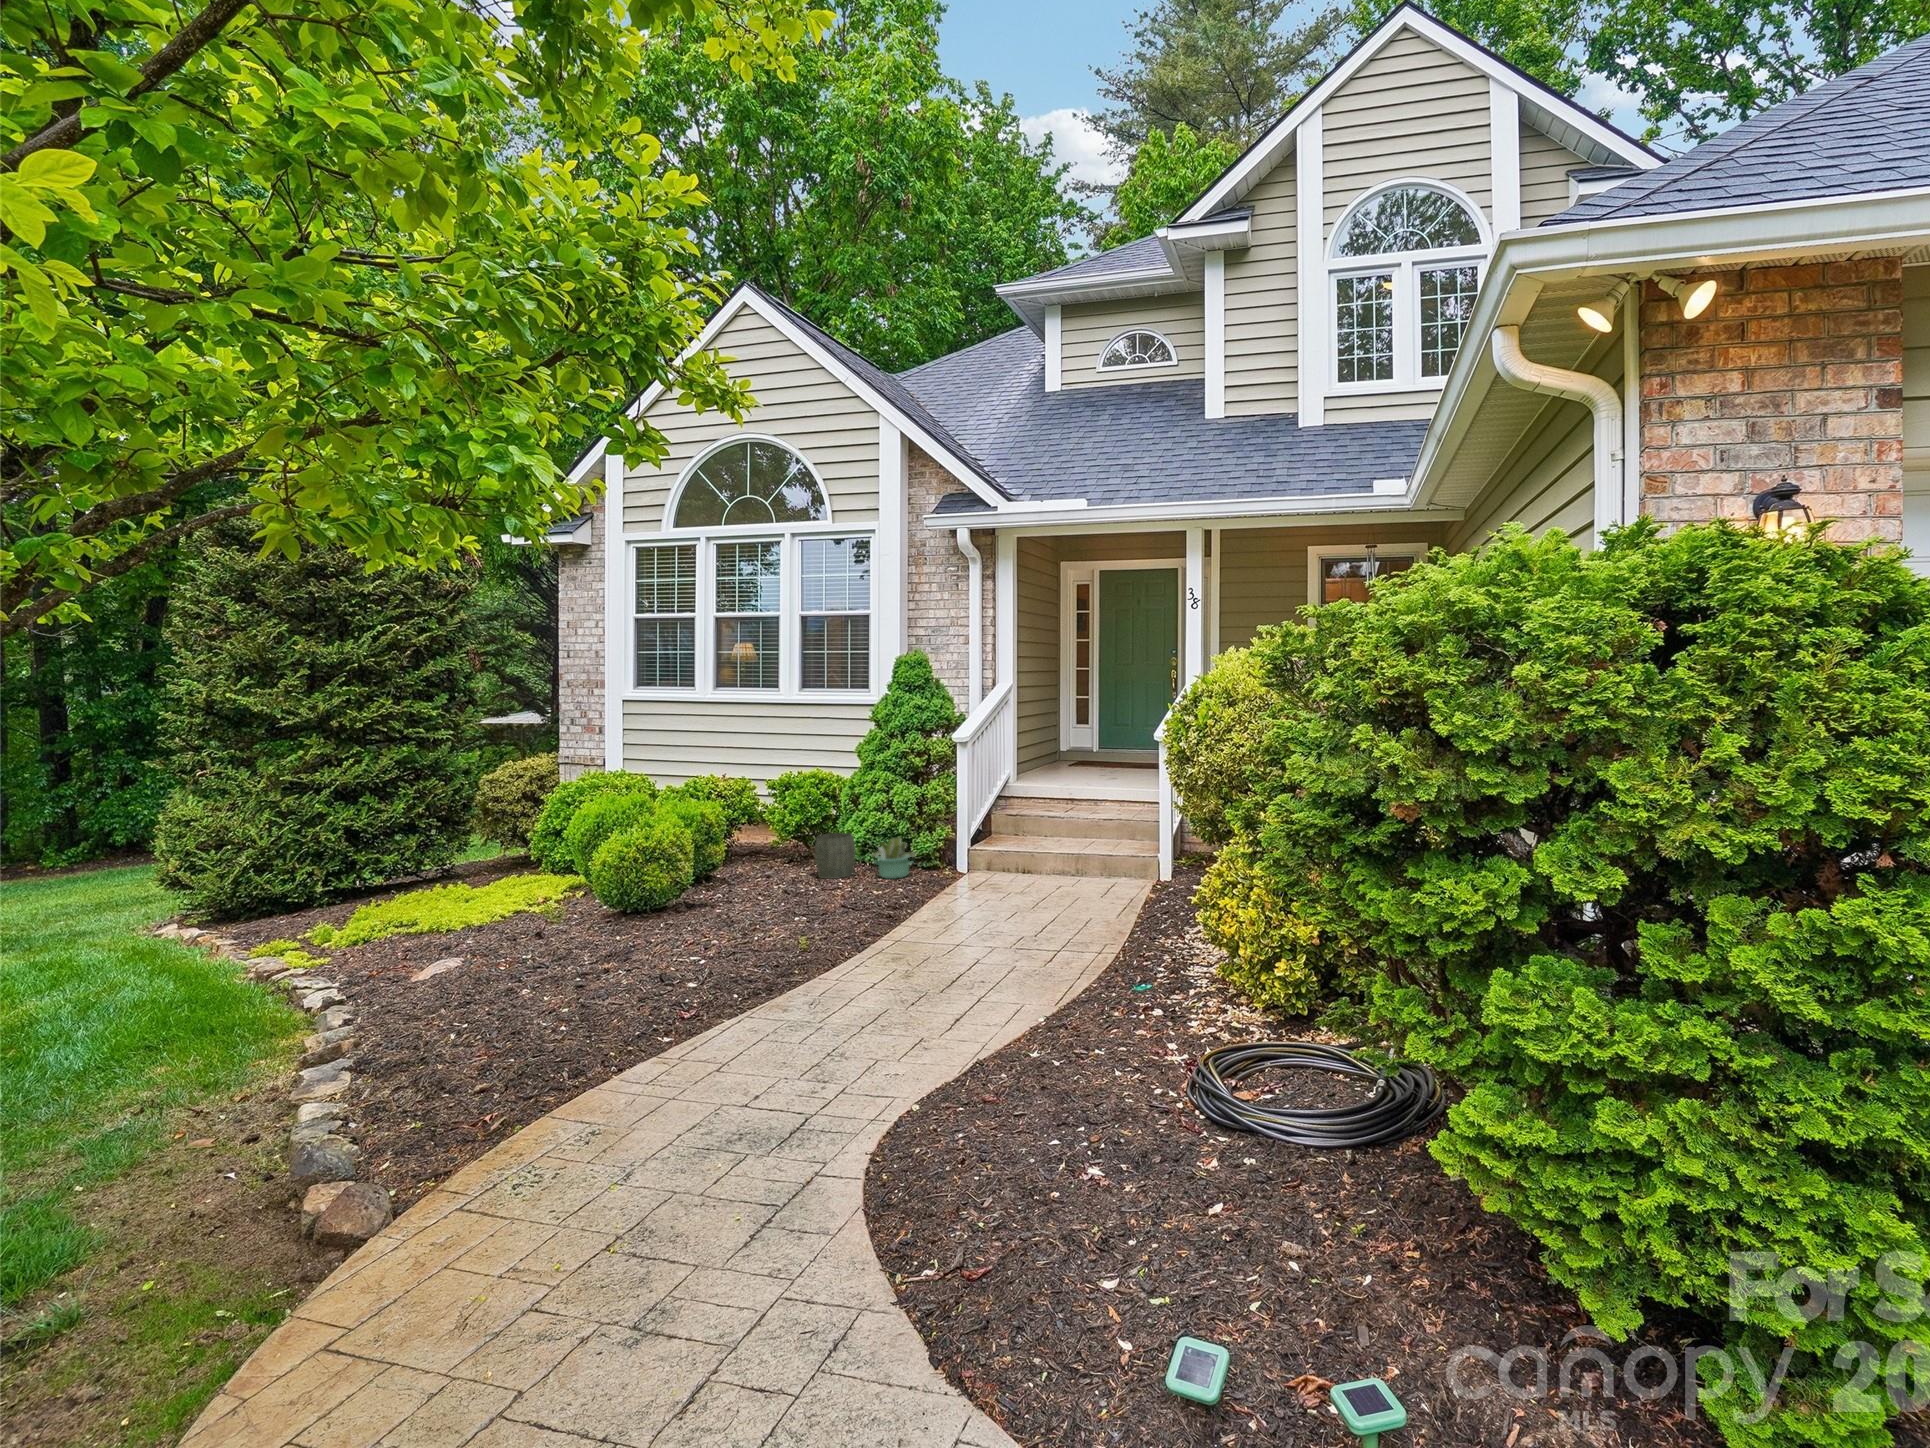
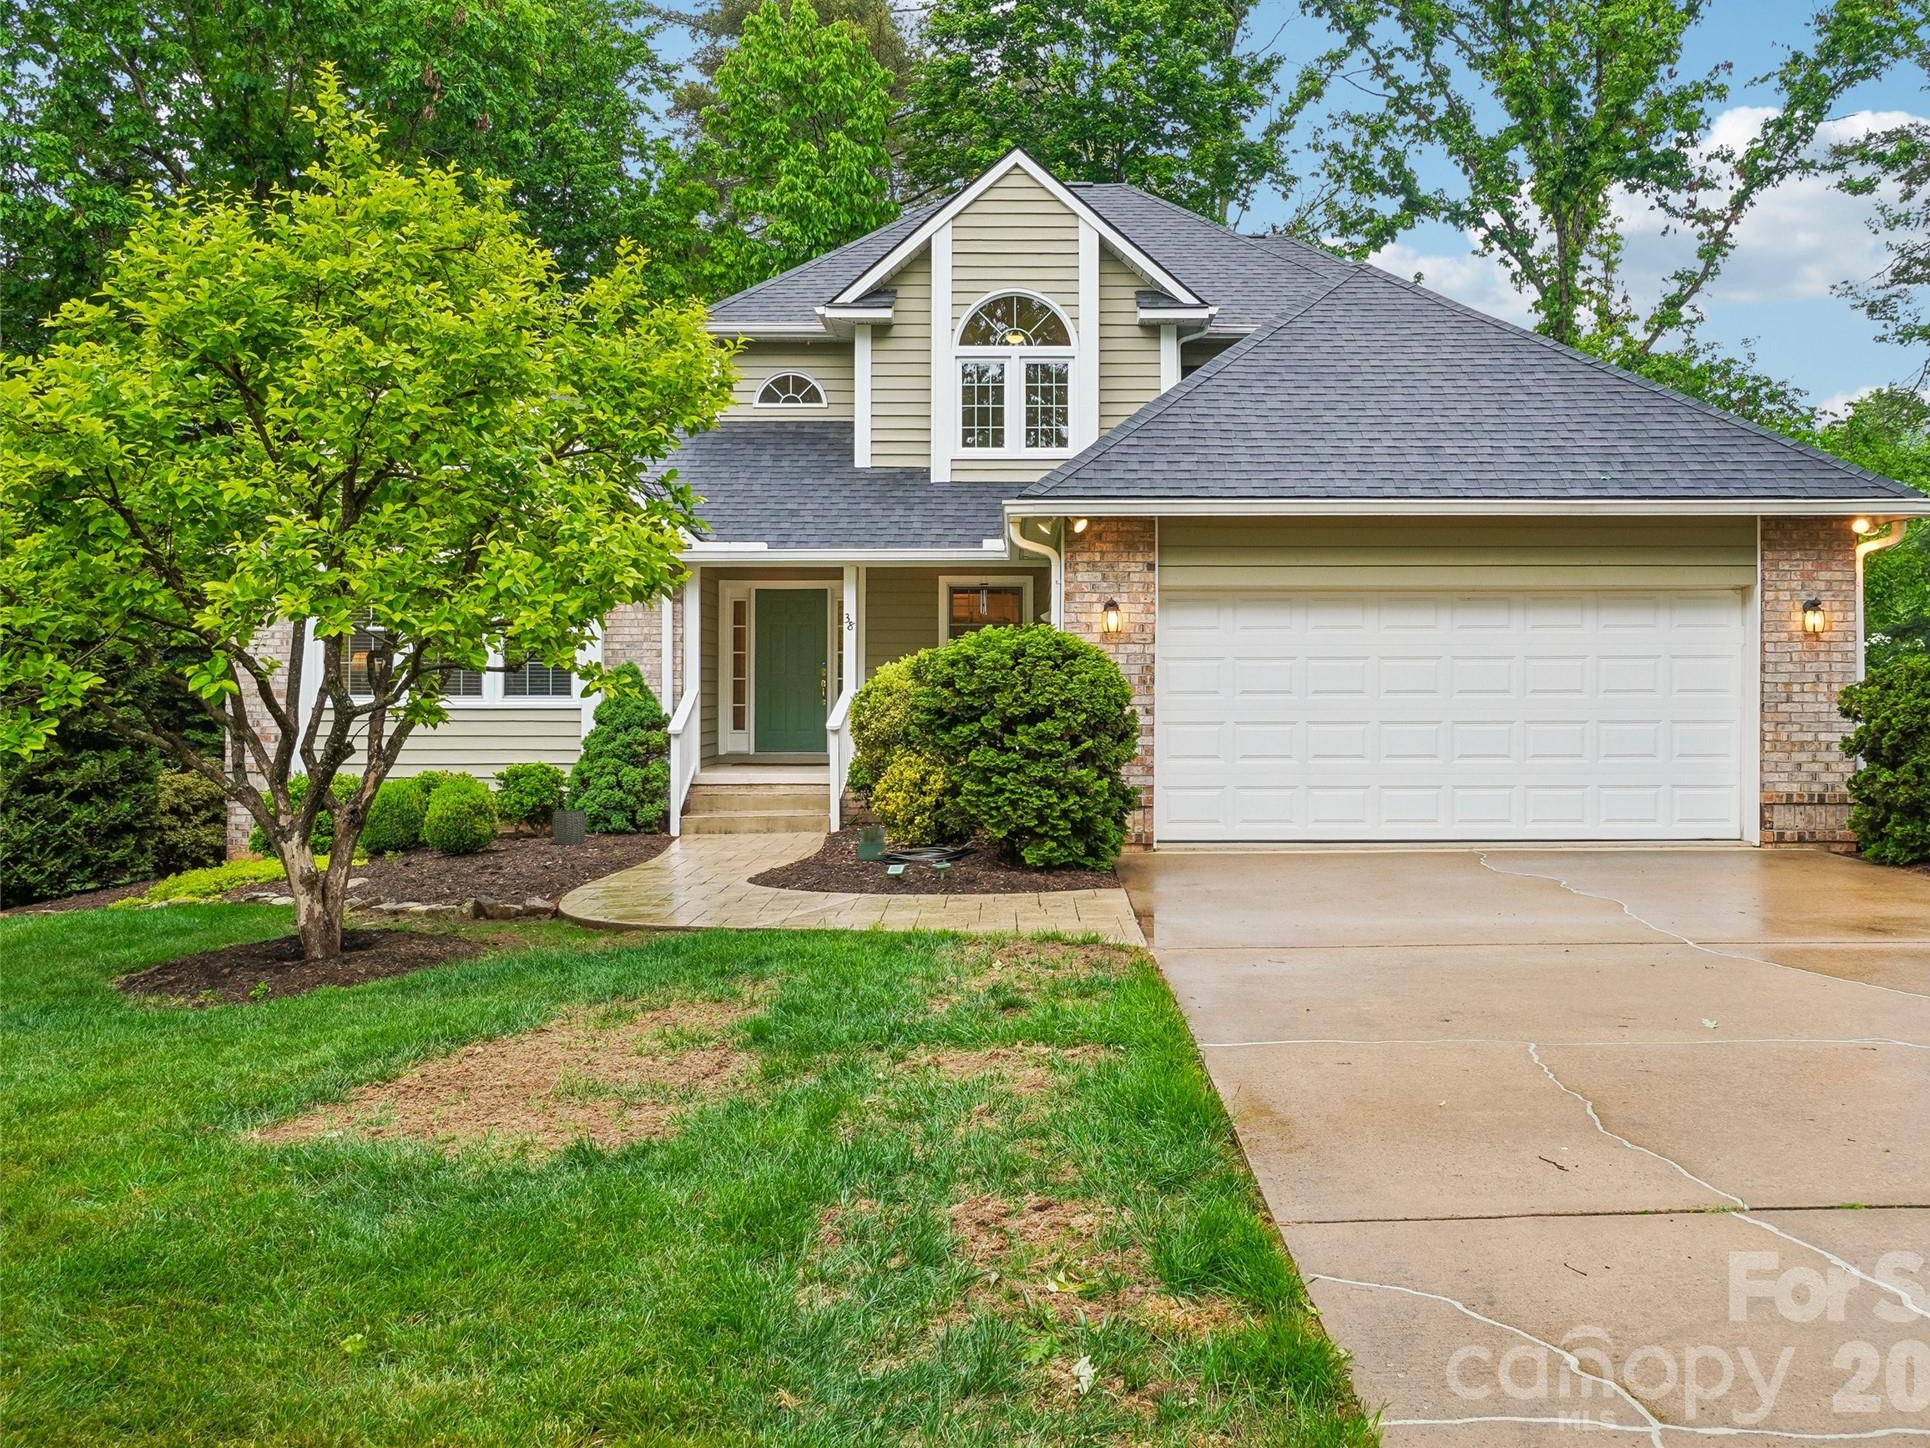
decorative plant: present [873,838,915,879] -> present [849,824,889,861]

